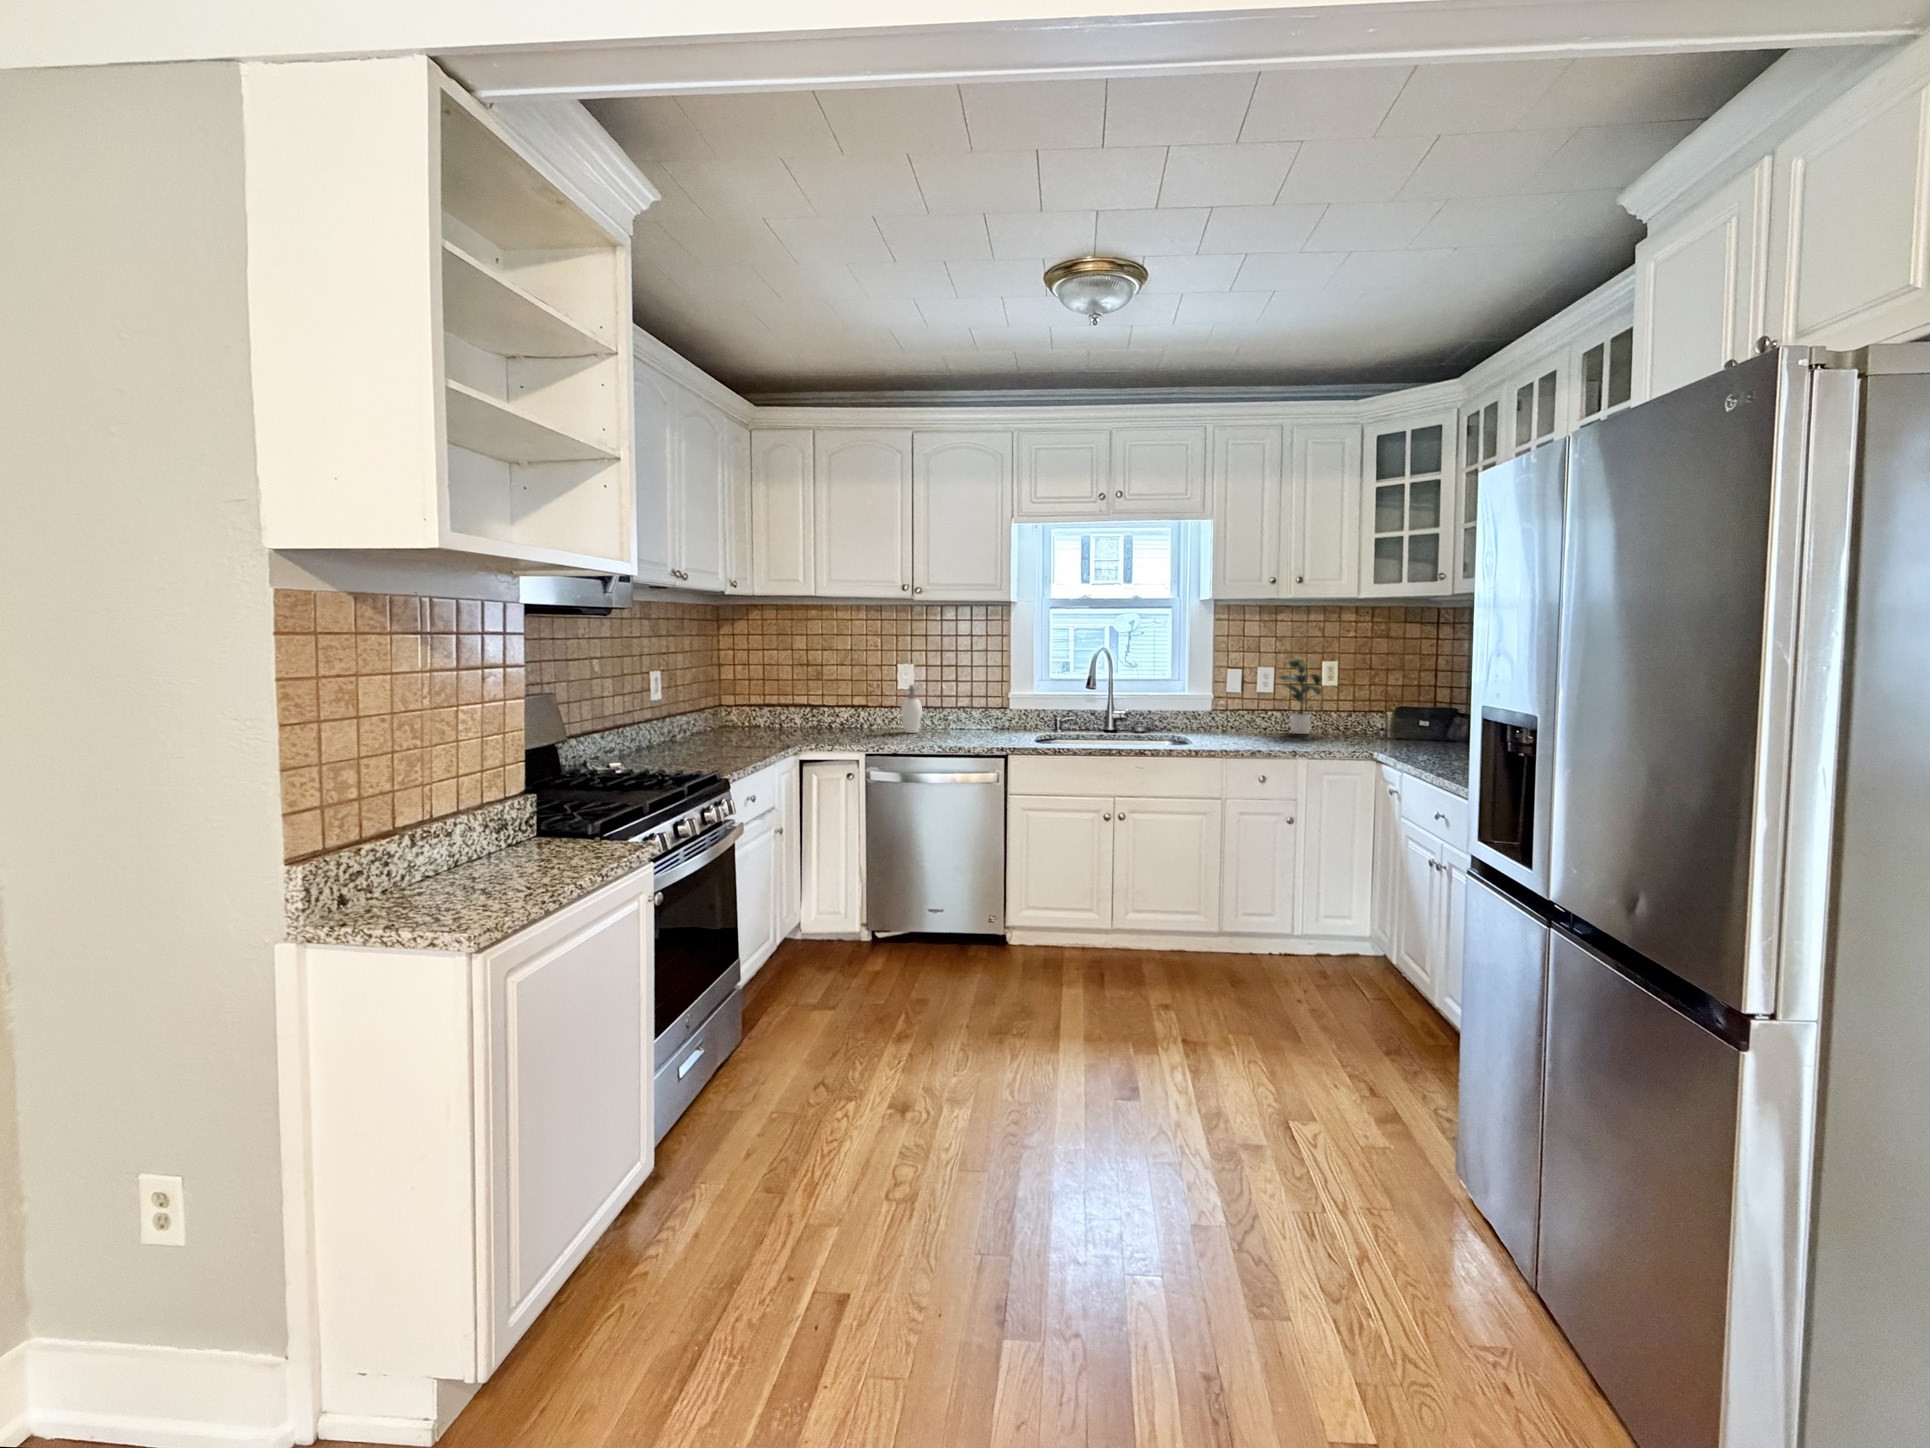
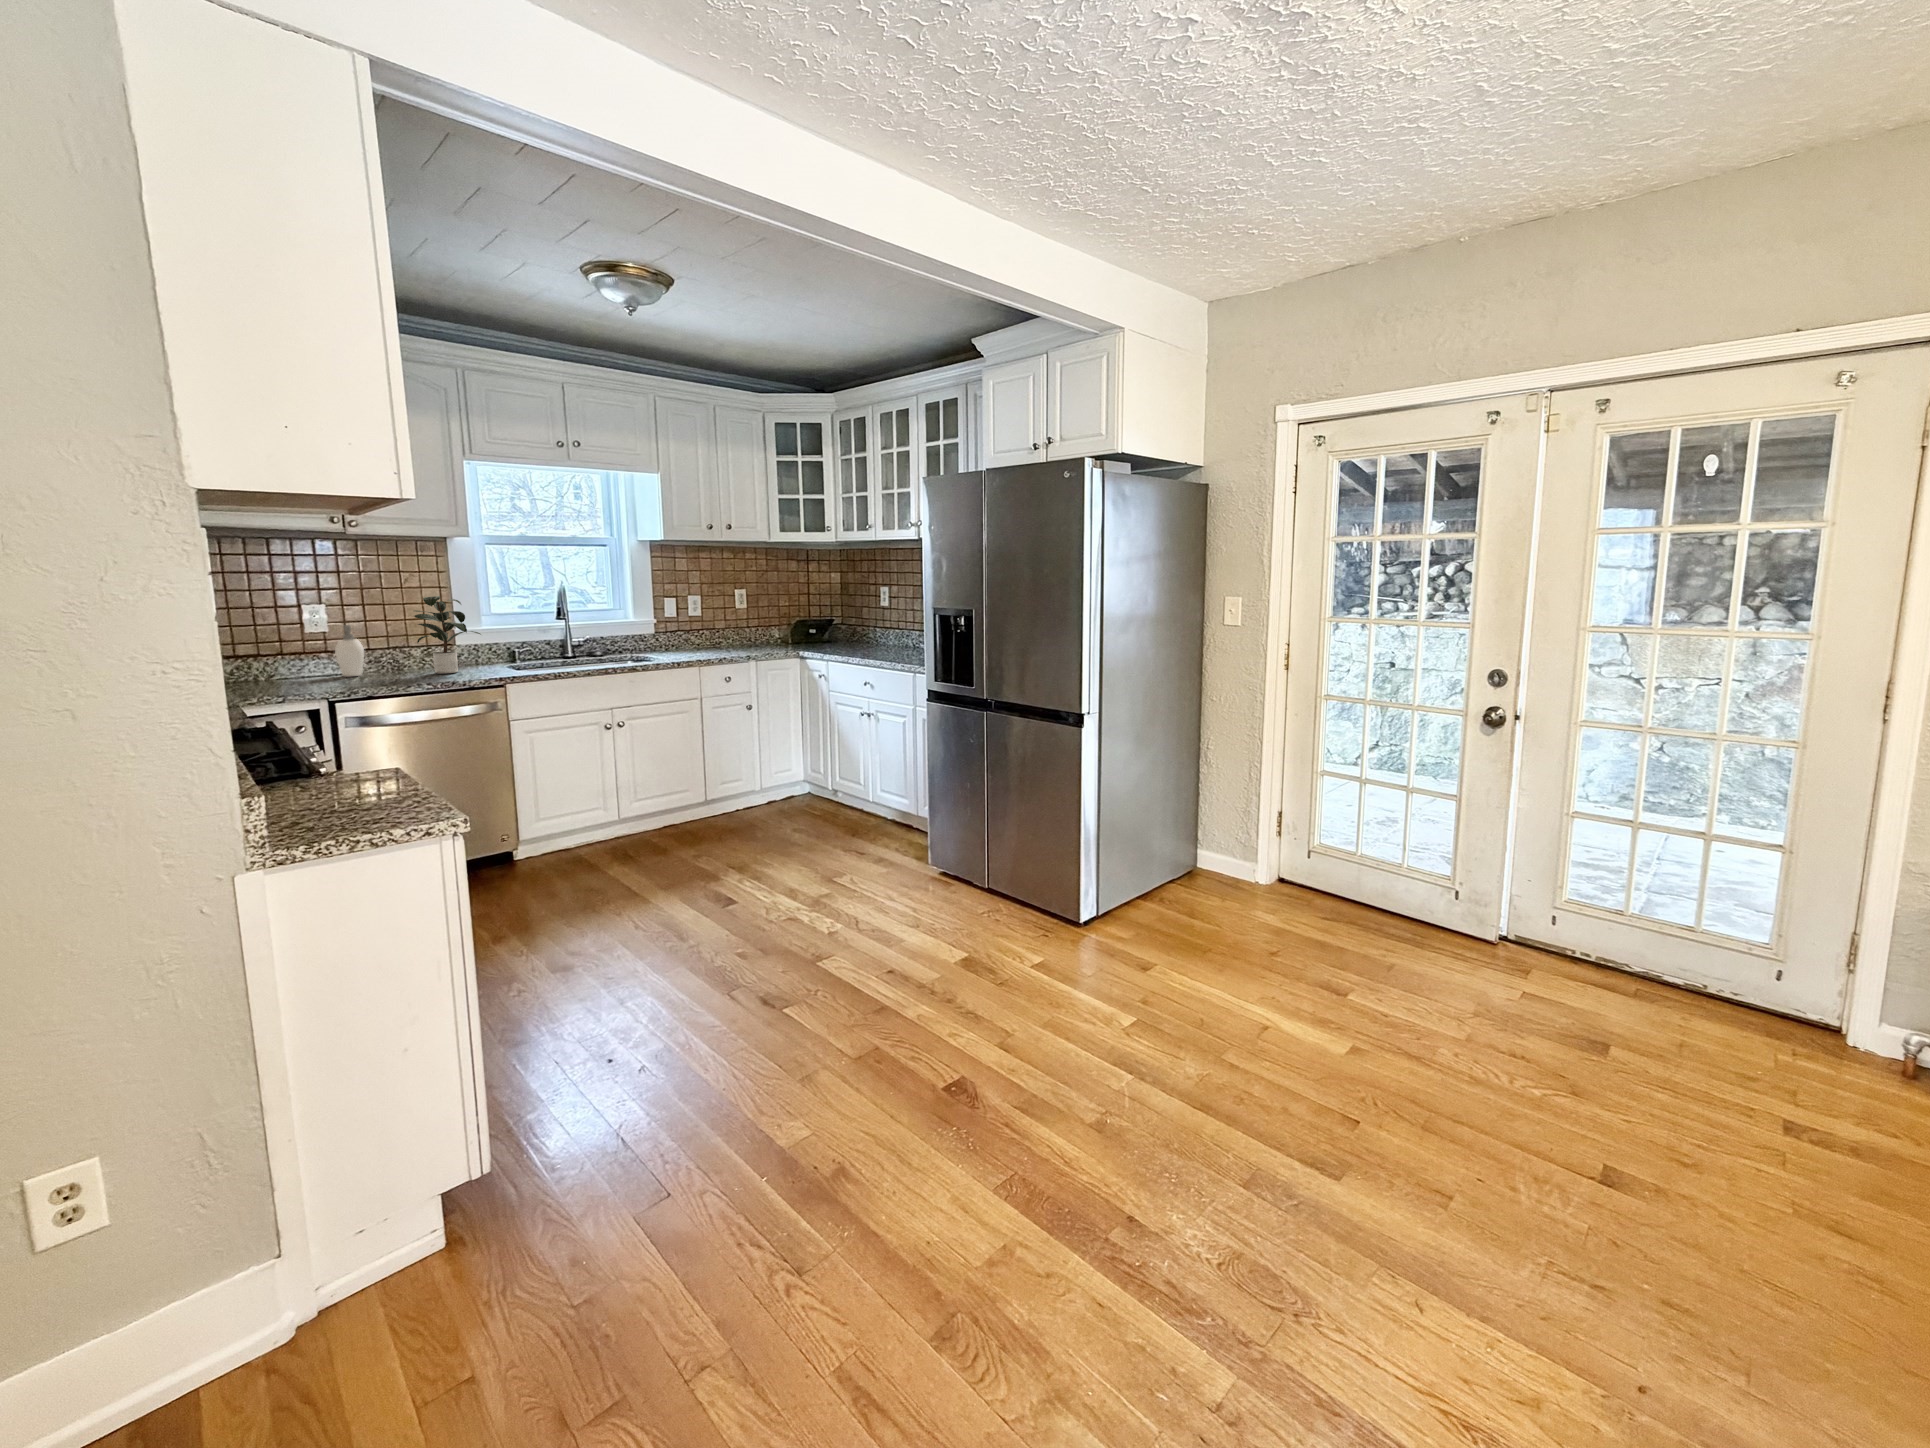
potted plant: present [1280,659,1327,734] -> present [414,596,481,674]

